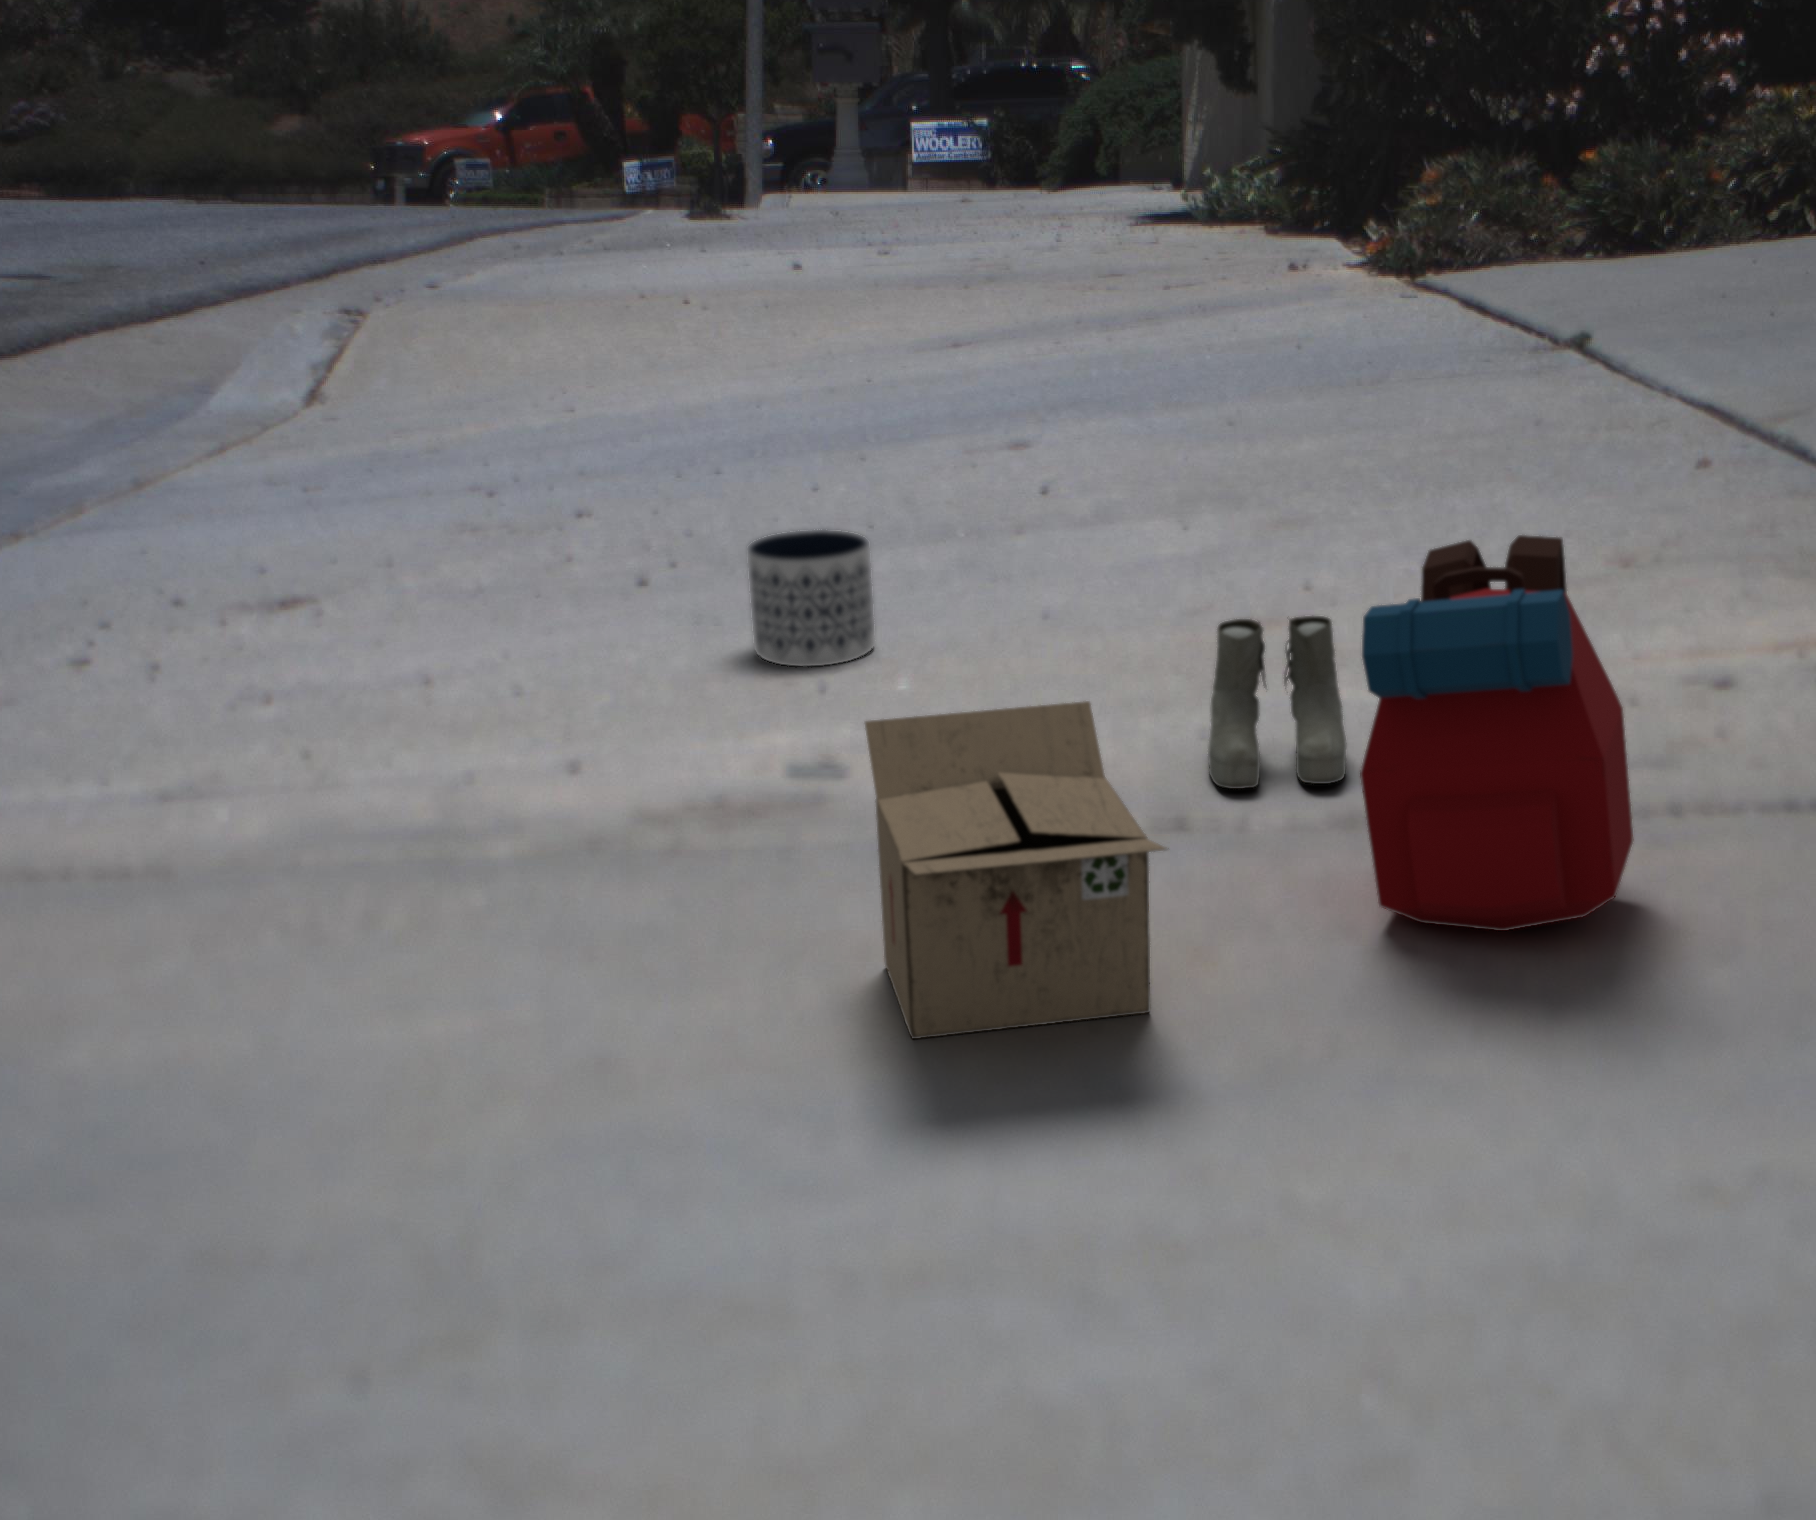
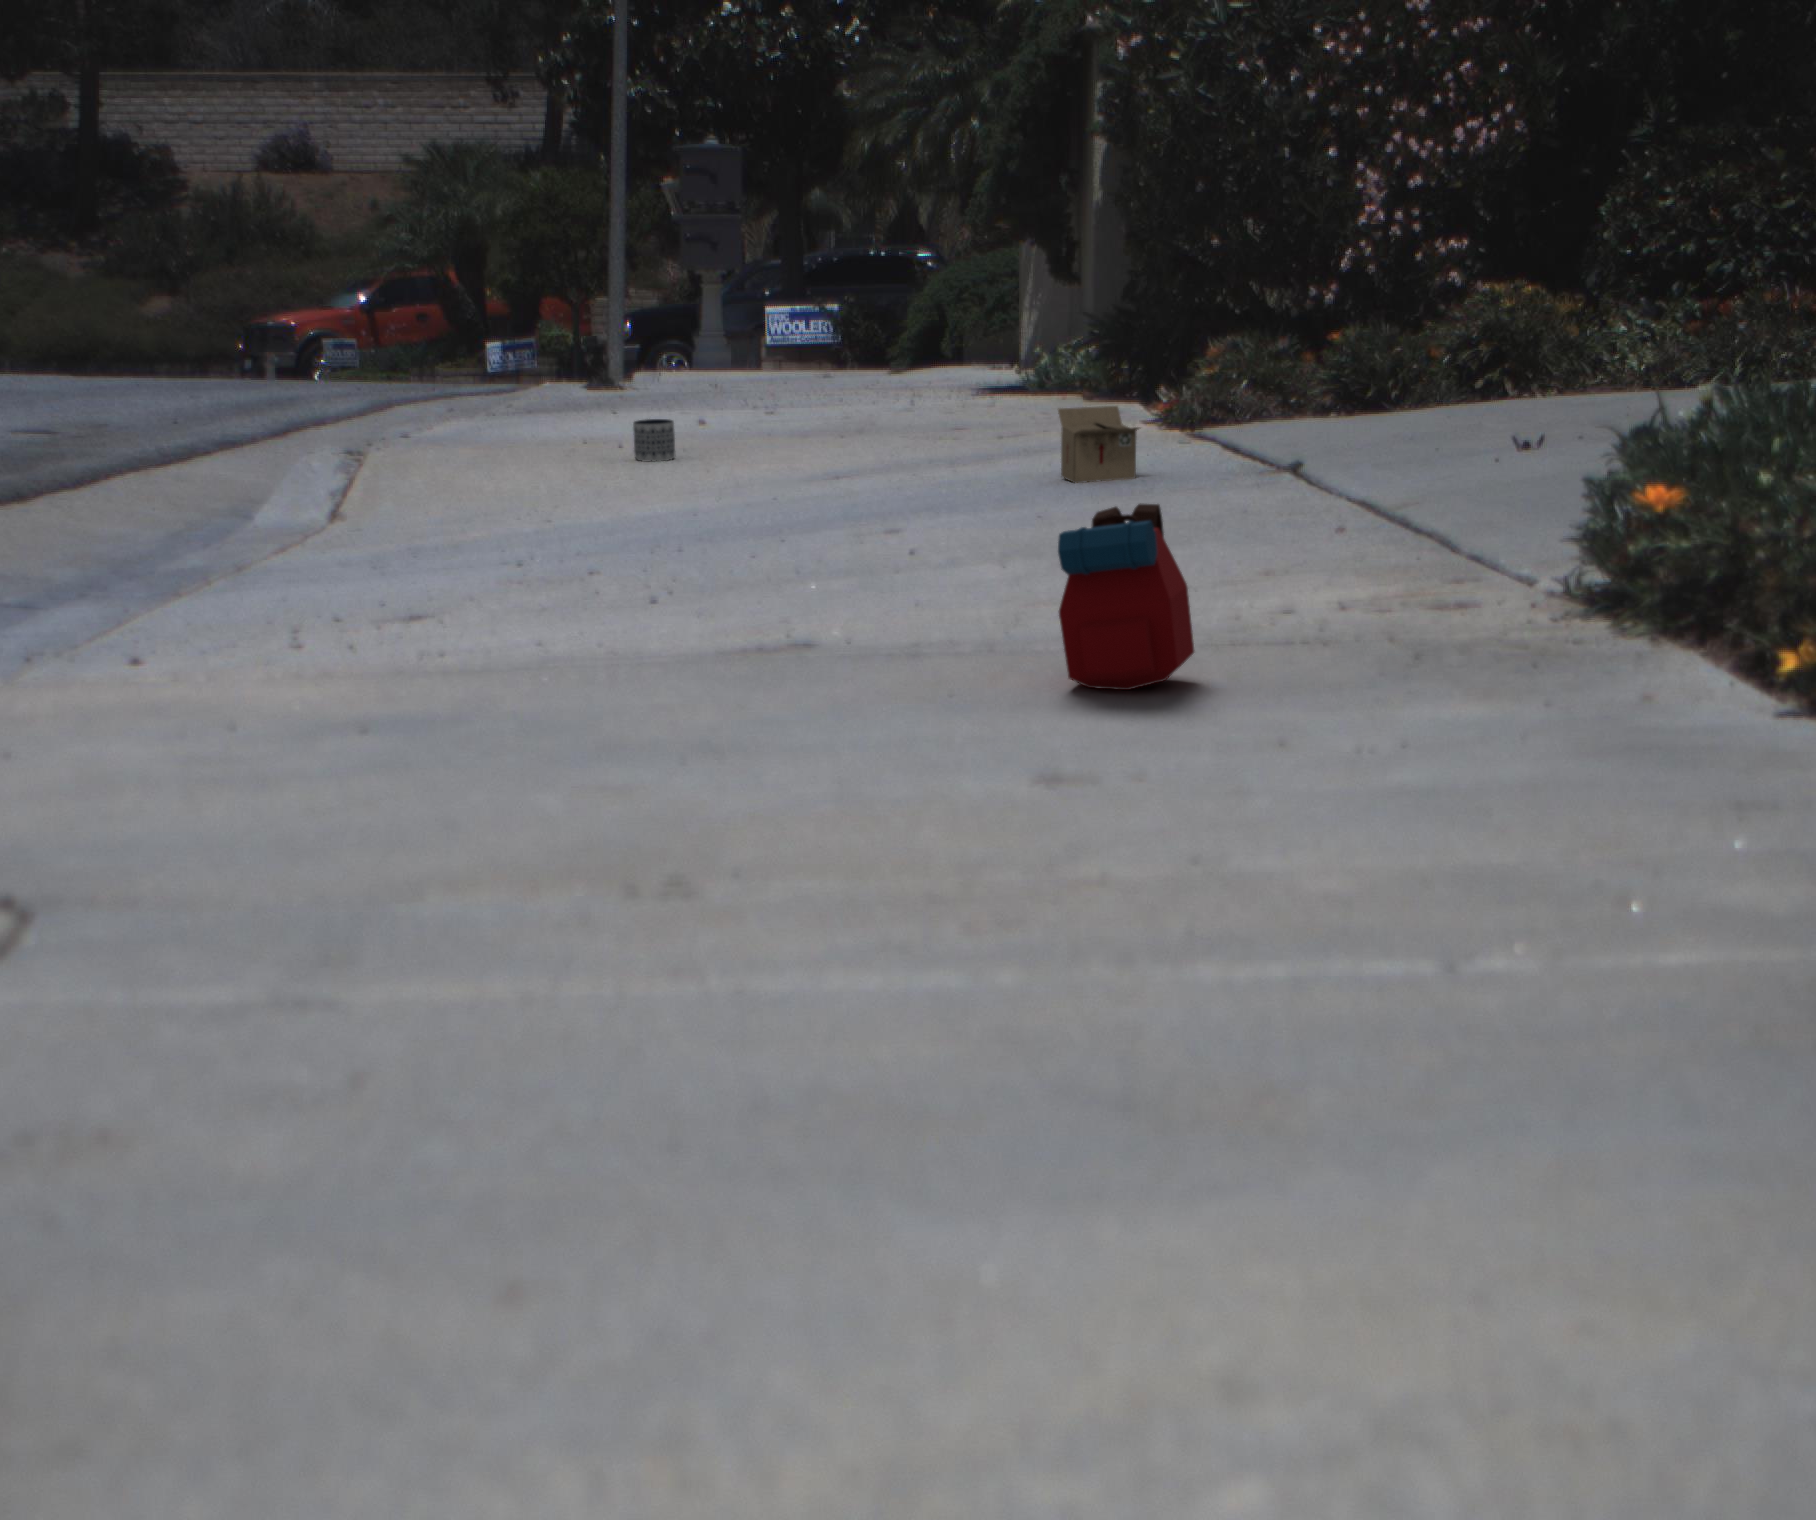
planter: present [748,530,874,667] -> present [633,419,675,461]
boots: present [1208,616,1347,789] -> none [993,563,1064,648]
cardboard box: present [865,701,1167,1039] -> present [1058,406,1139,483]

